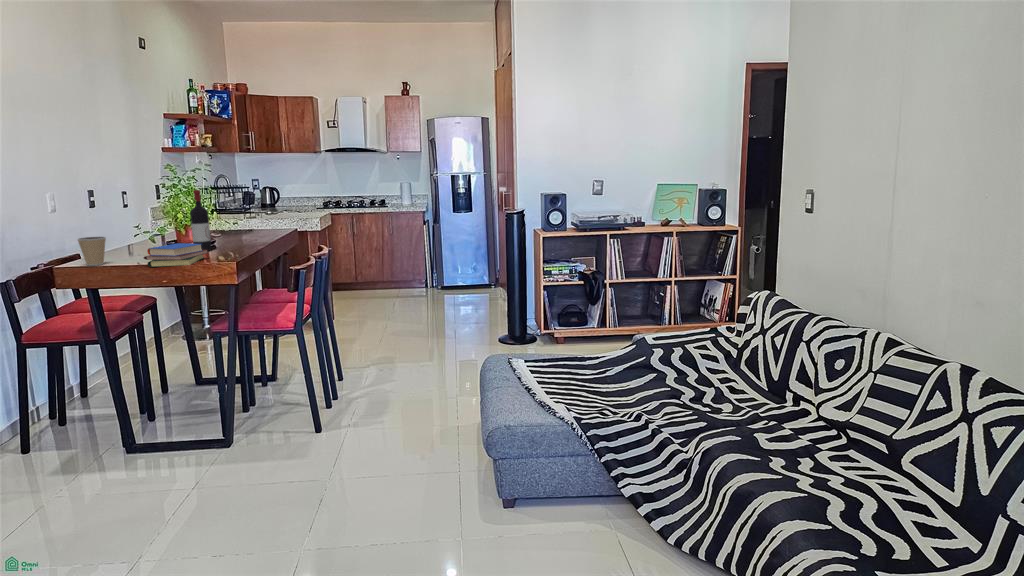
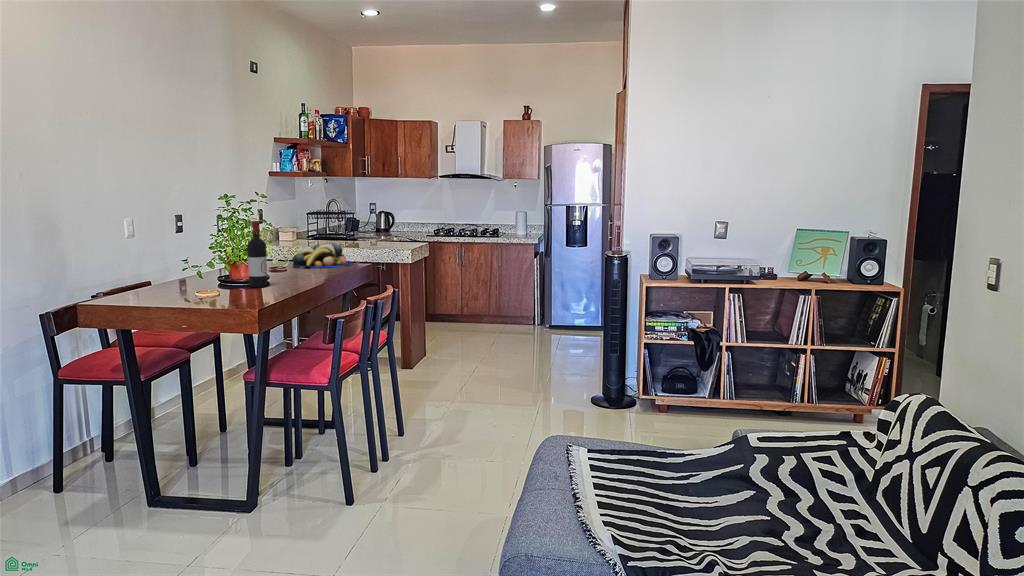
fruit bowl: none [214,213,273,237] -> present [293,243,353,269]
coffee cup: present [78,237,106,266] -> none [127,267,156,298]
book: present [144,243,208,267] -> none [180,279,252,306]

